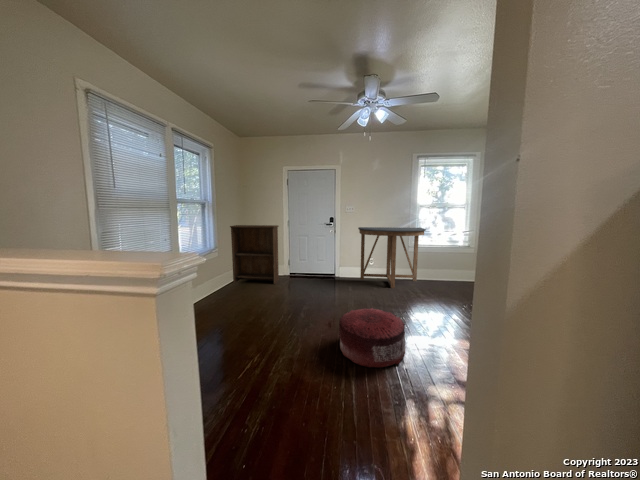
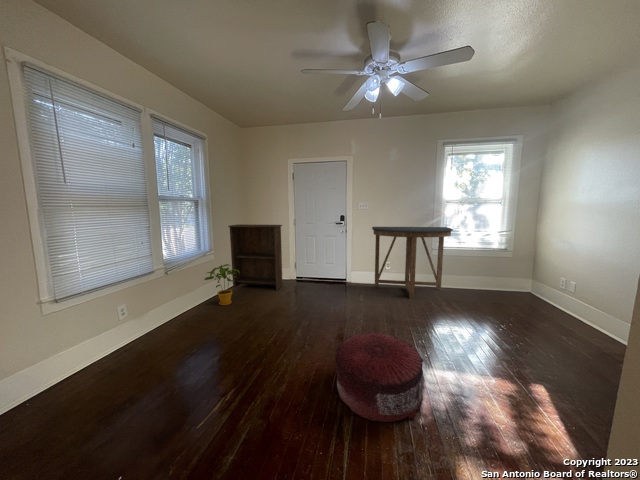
house plant: none [211,260,244,297] -> present [204,264,239,305]

